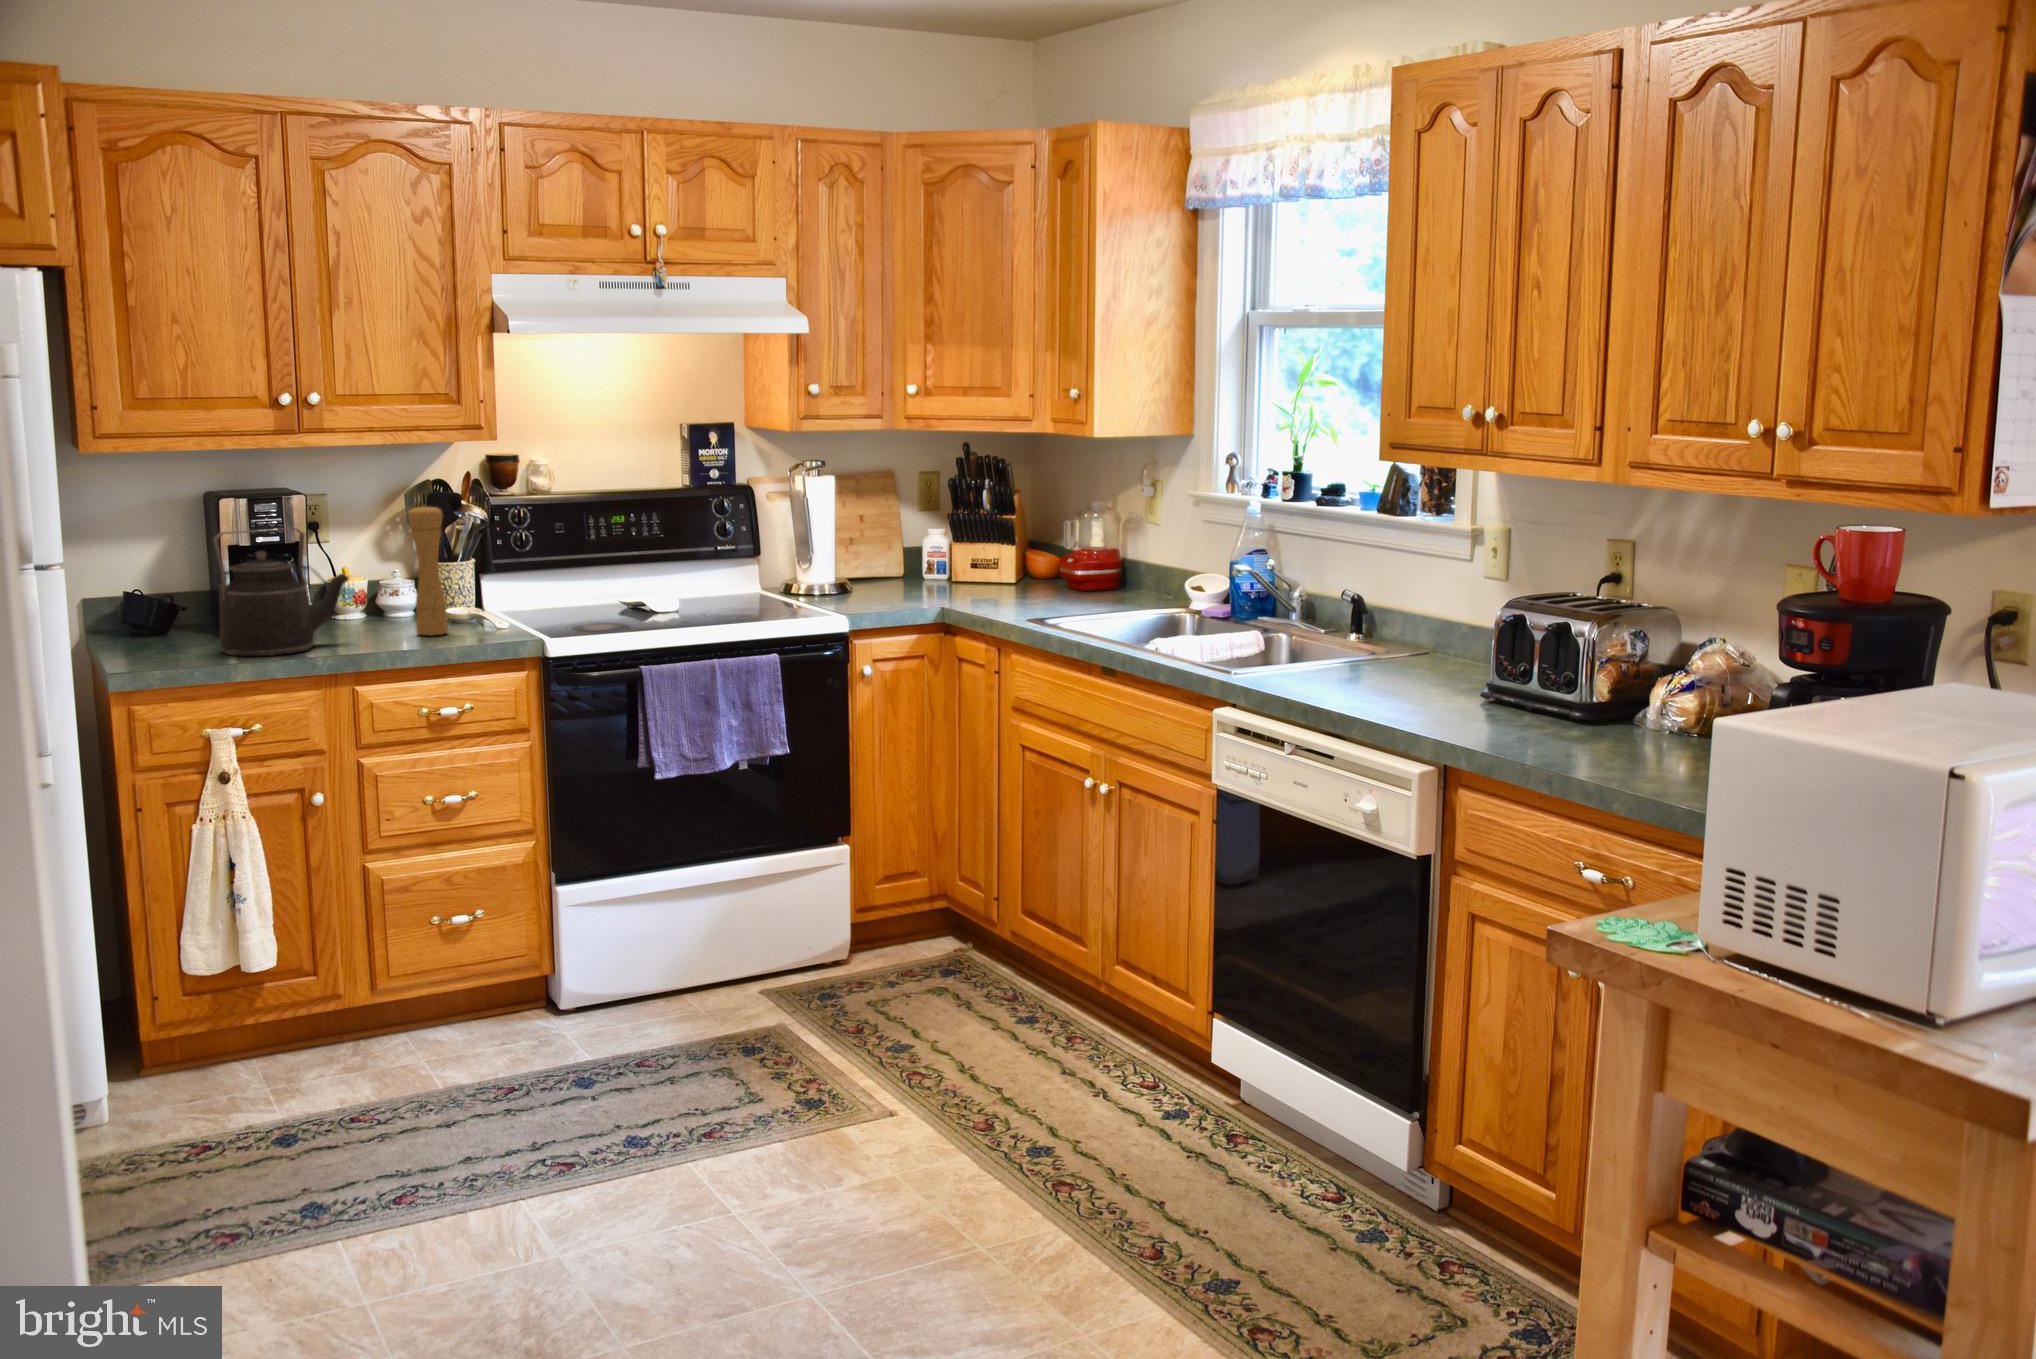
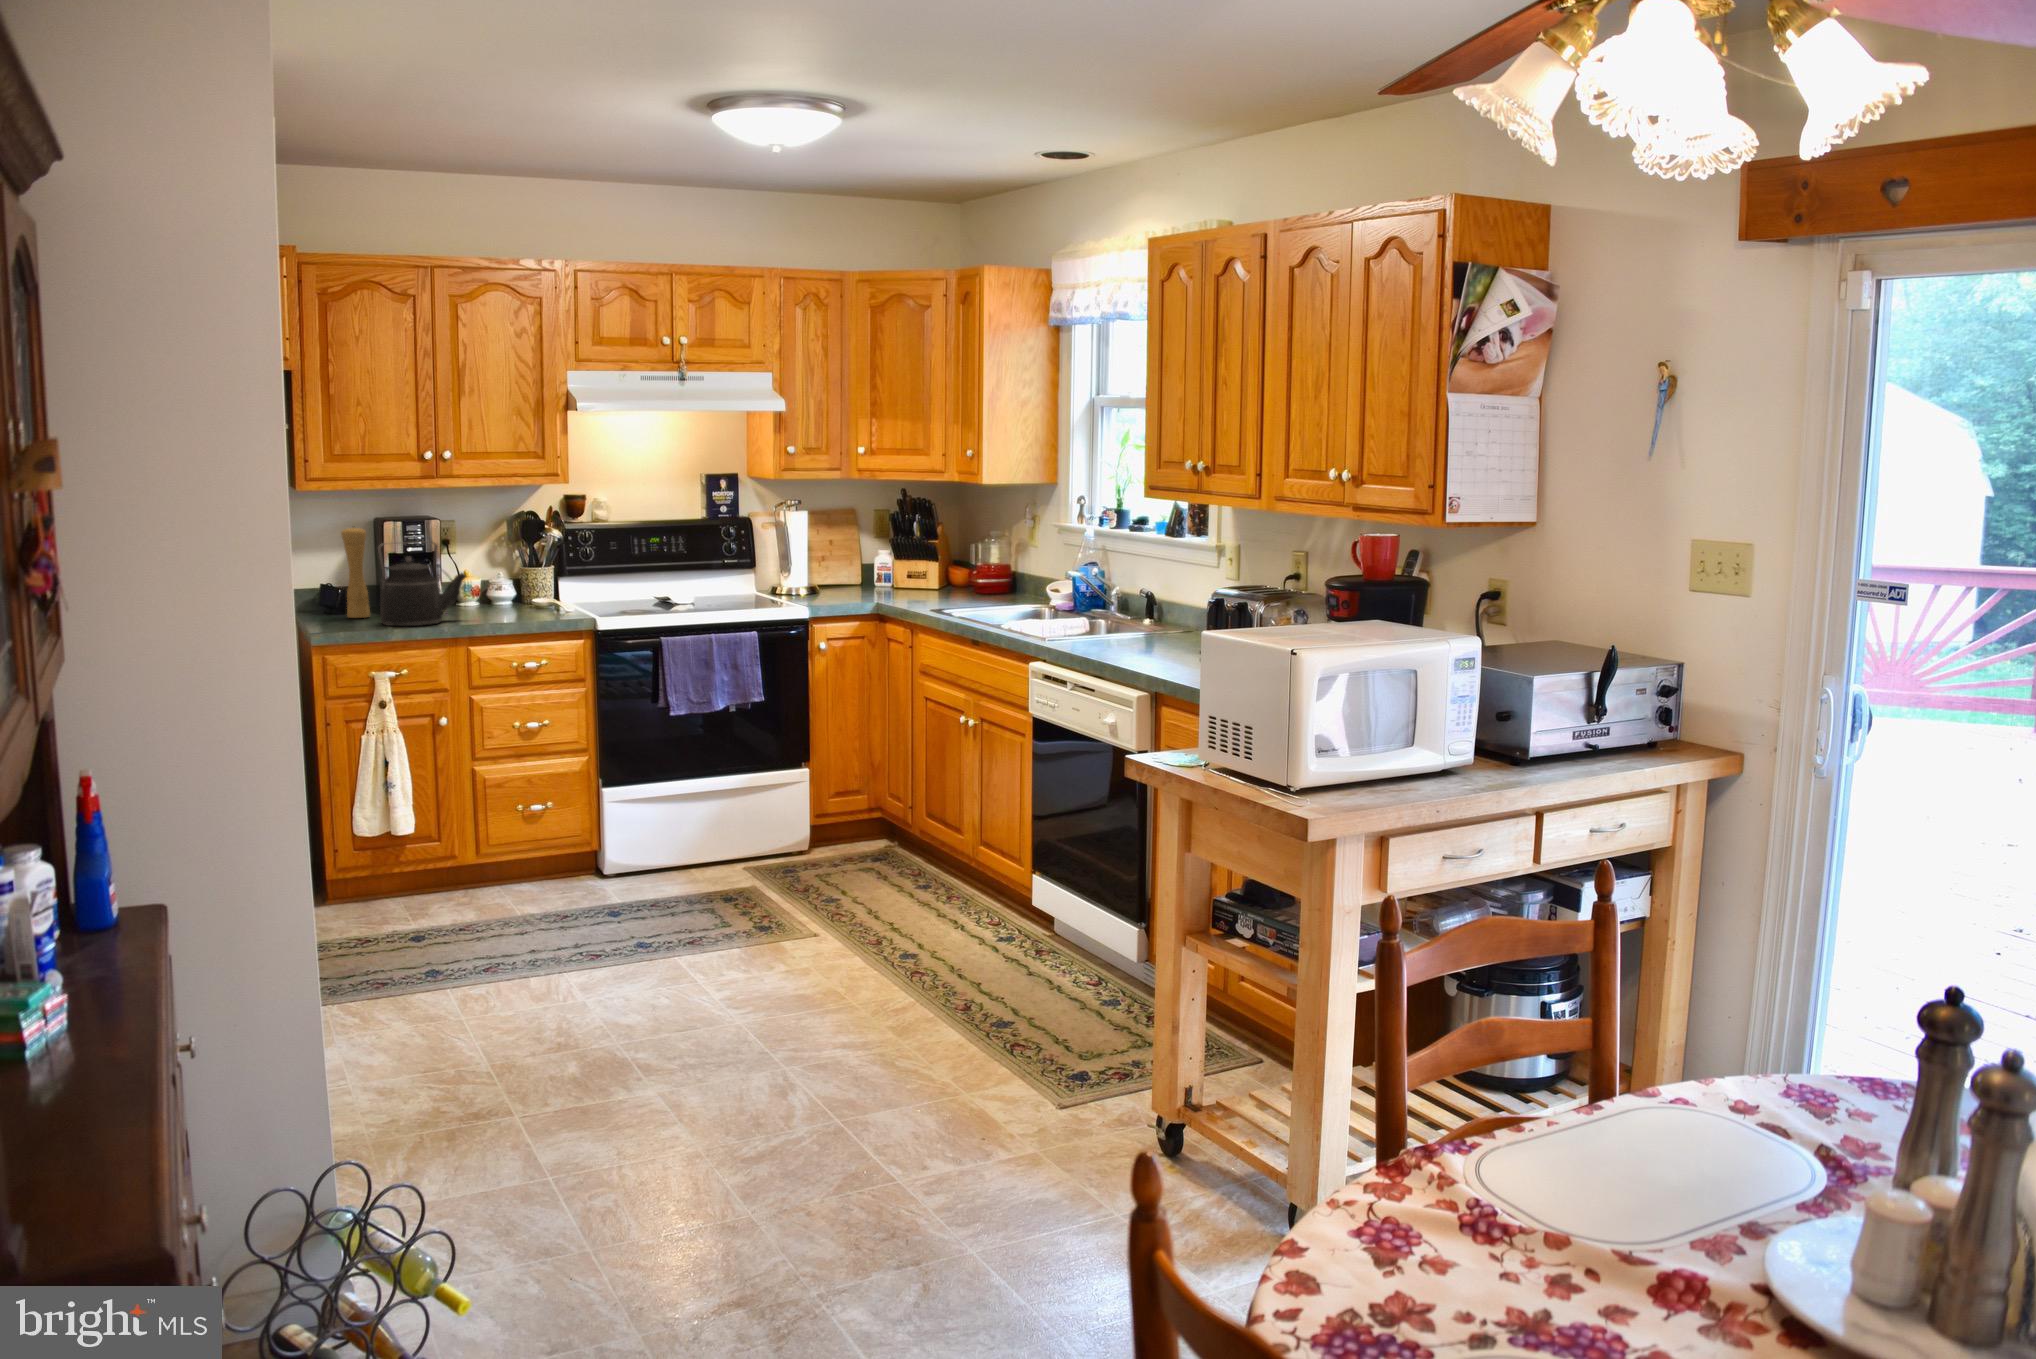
pepper mill: present [408,505,448,635] -> present [341,527,370,618]

